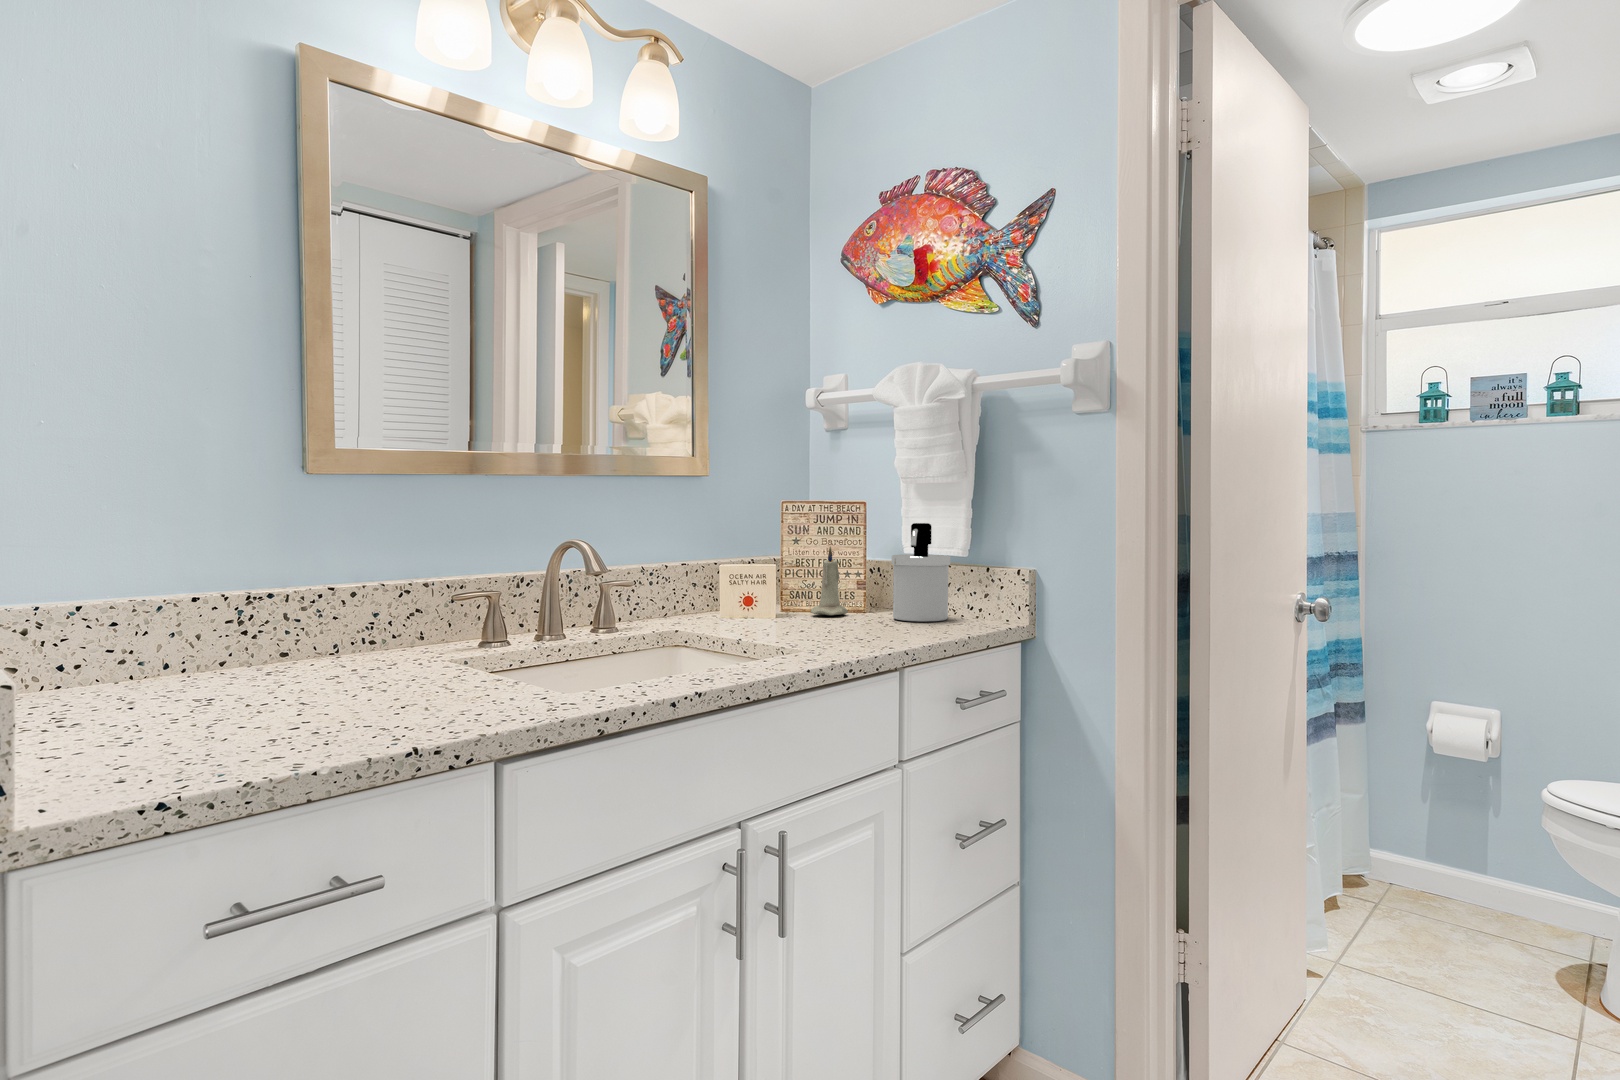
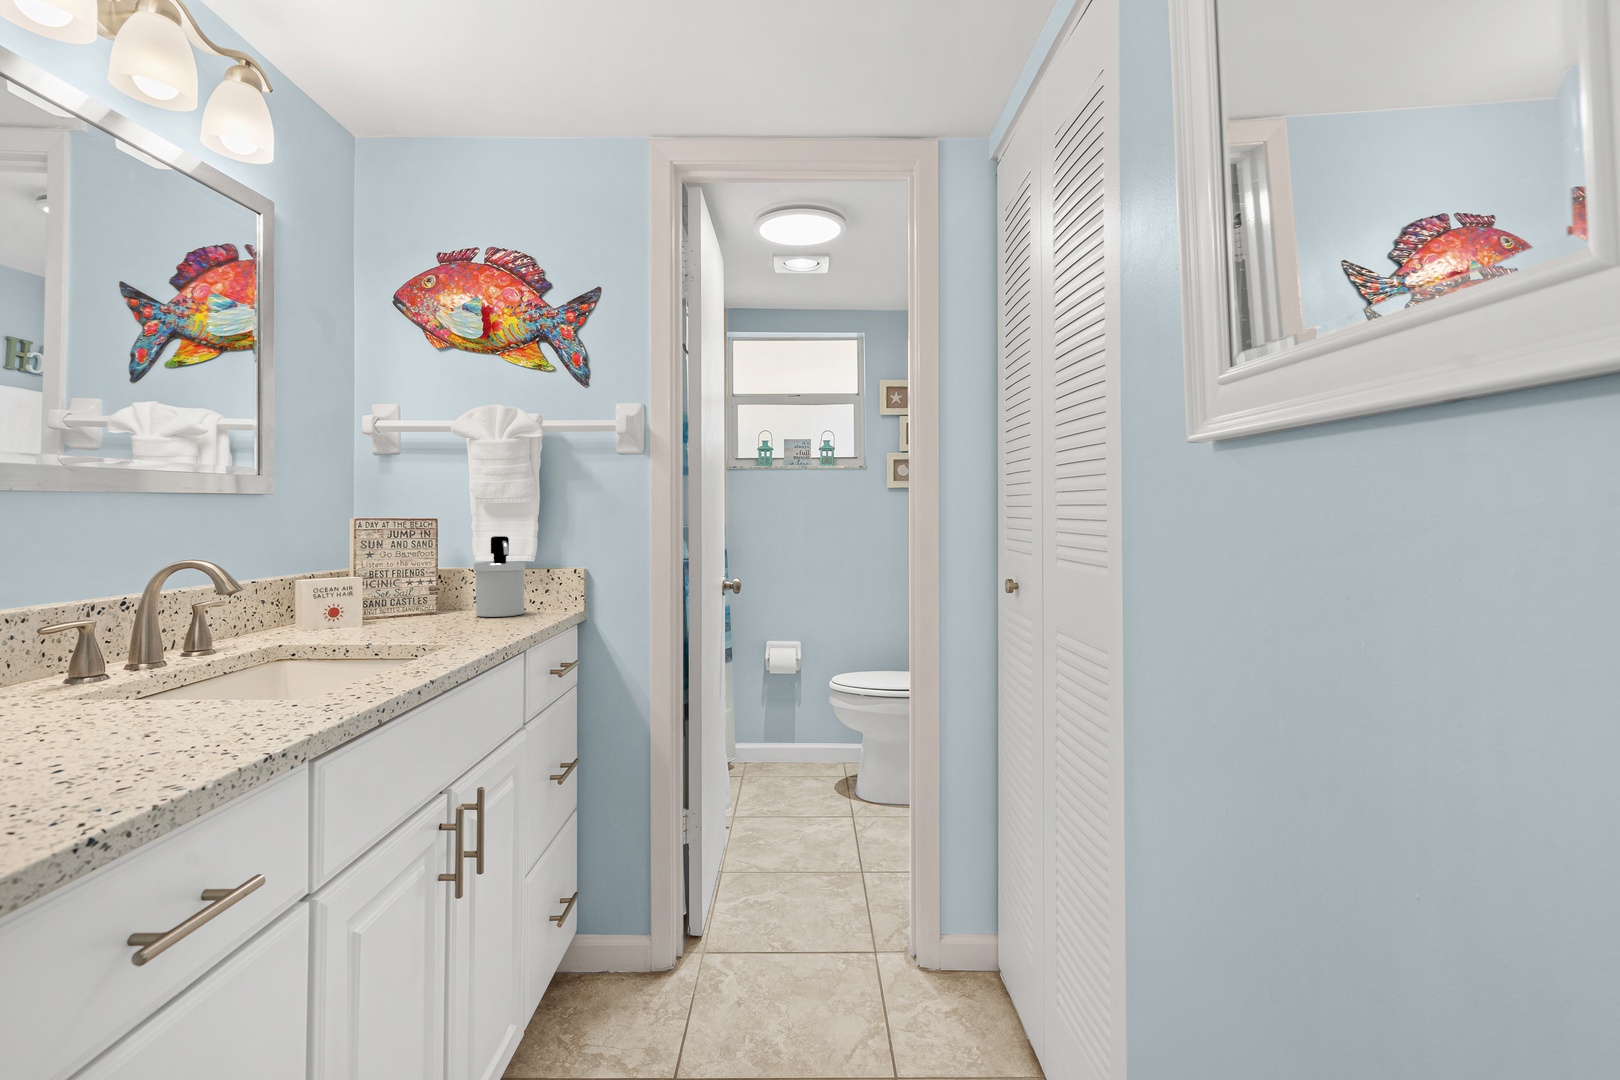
candle: present [811,547,848,615] -> none [393,558,429,619]

